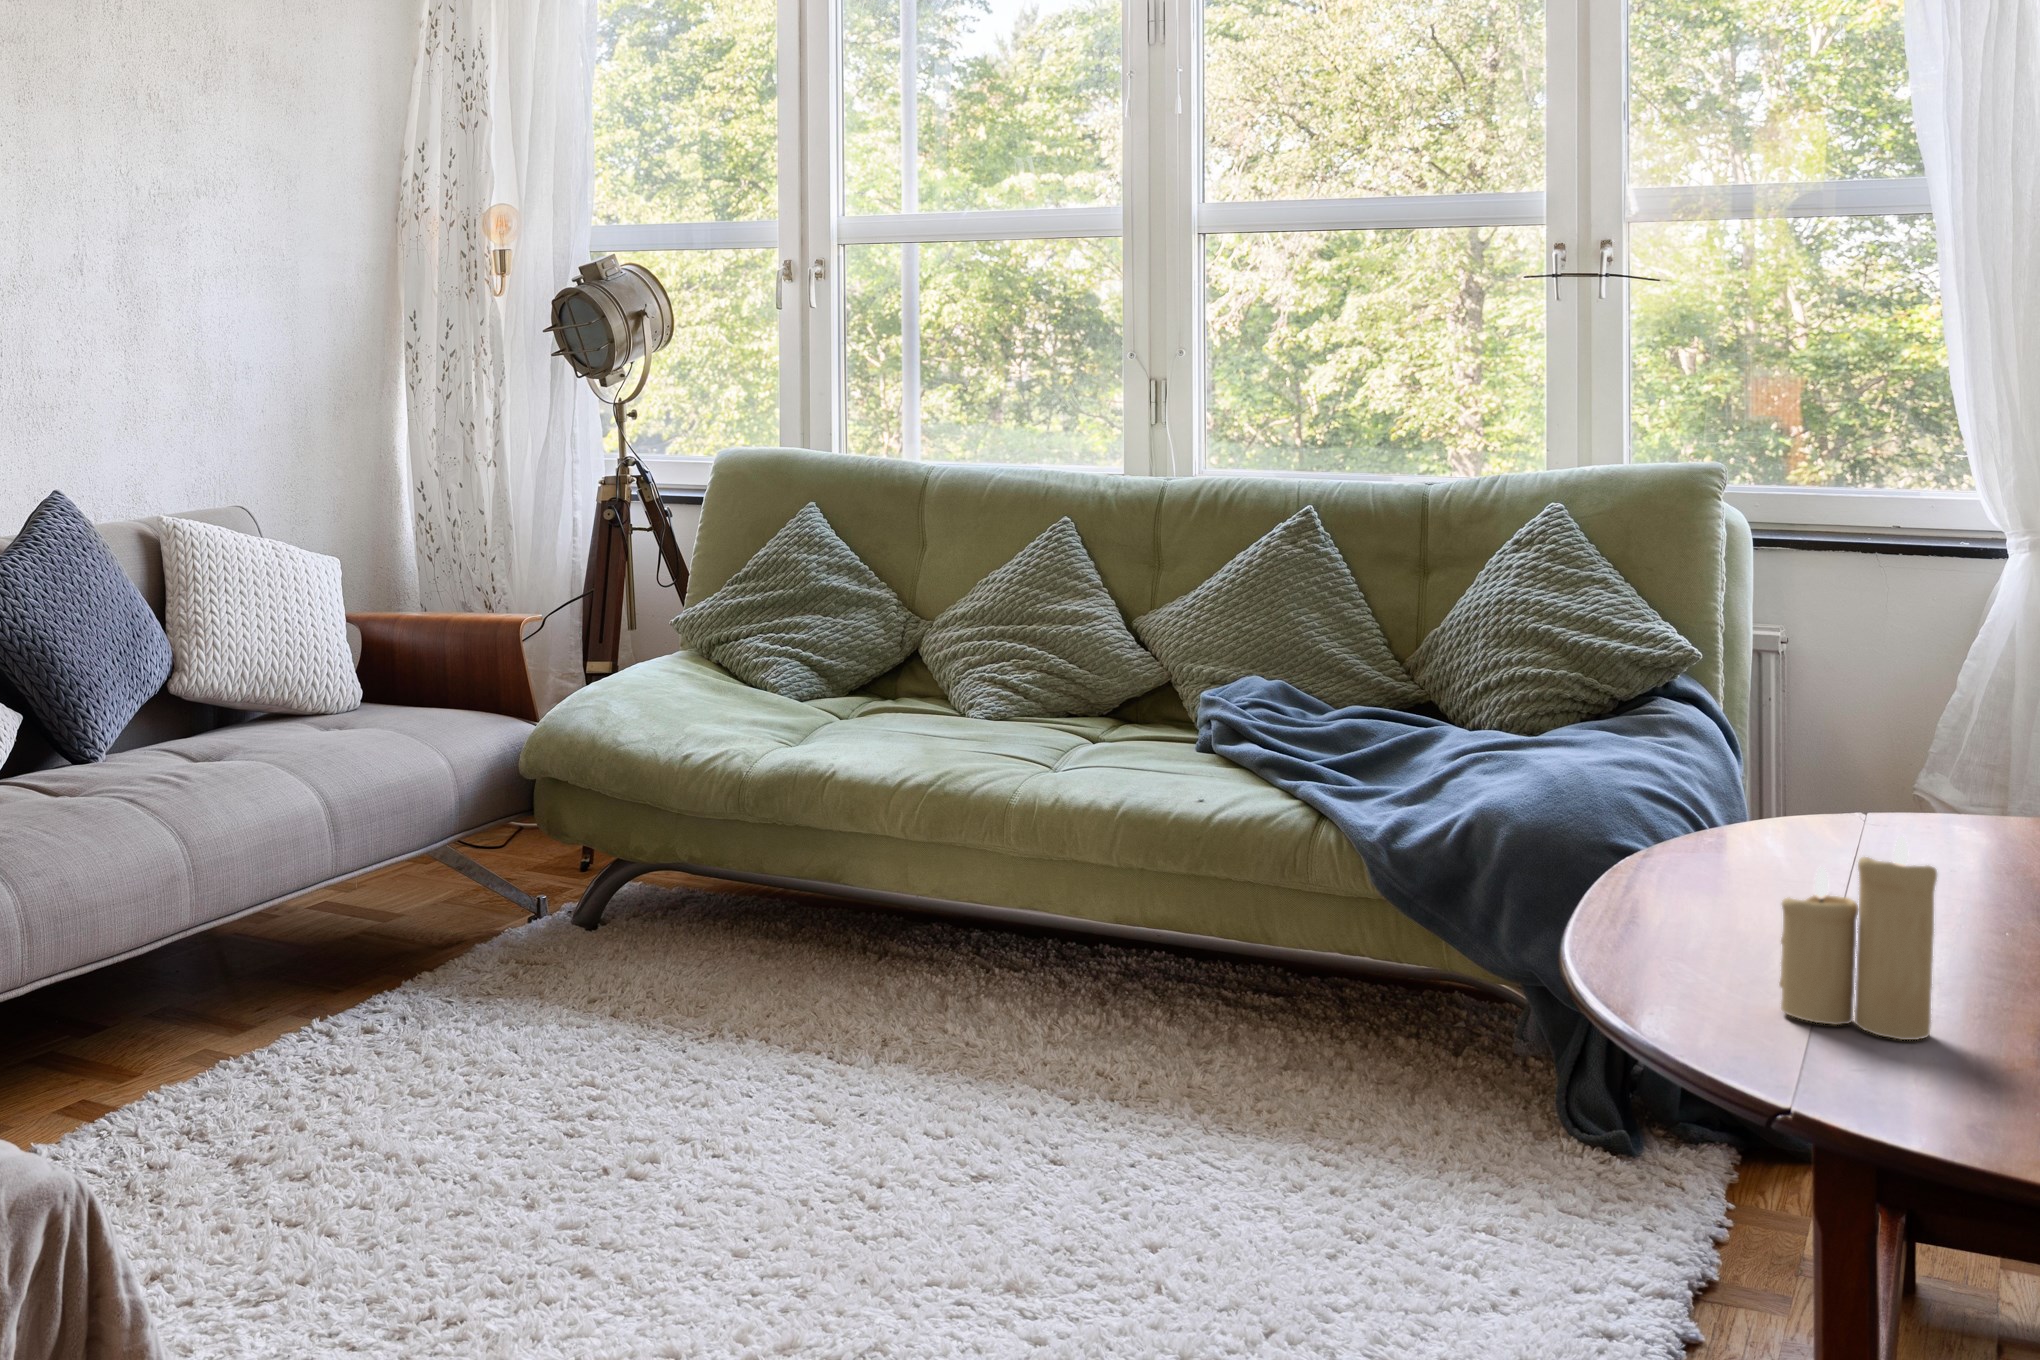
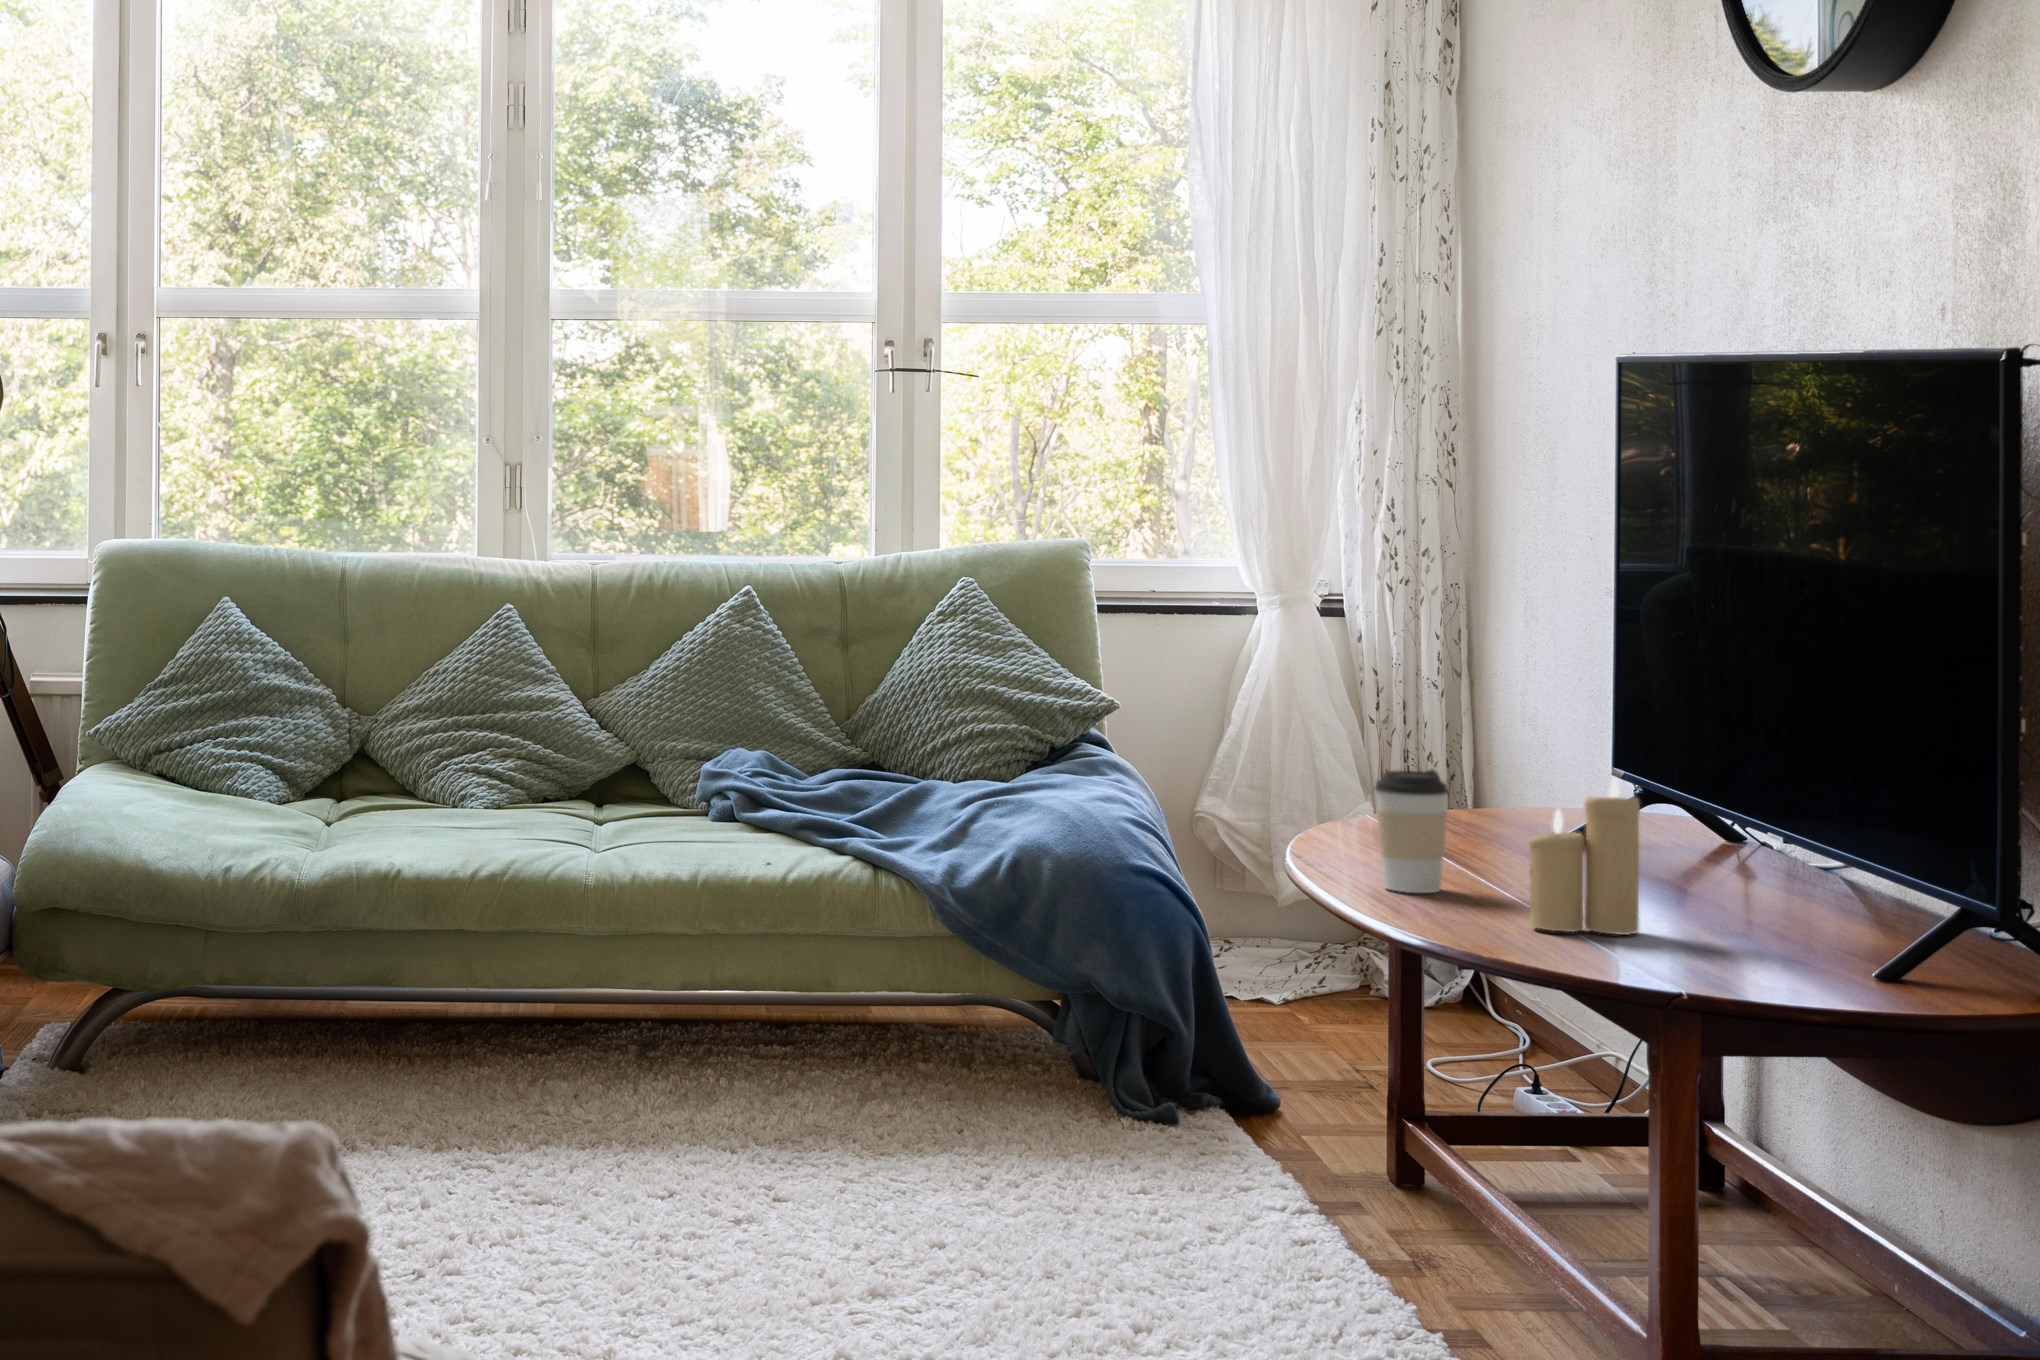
coffee cup: none [1676,788,1775,942] -> present [1375,770,1448,893]

